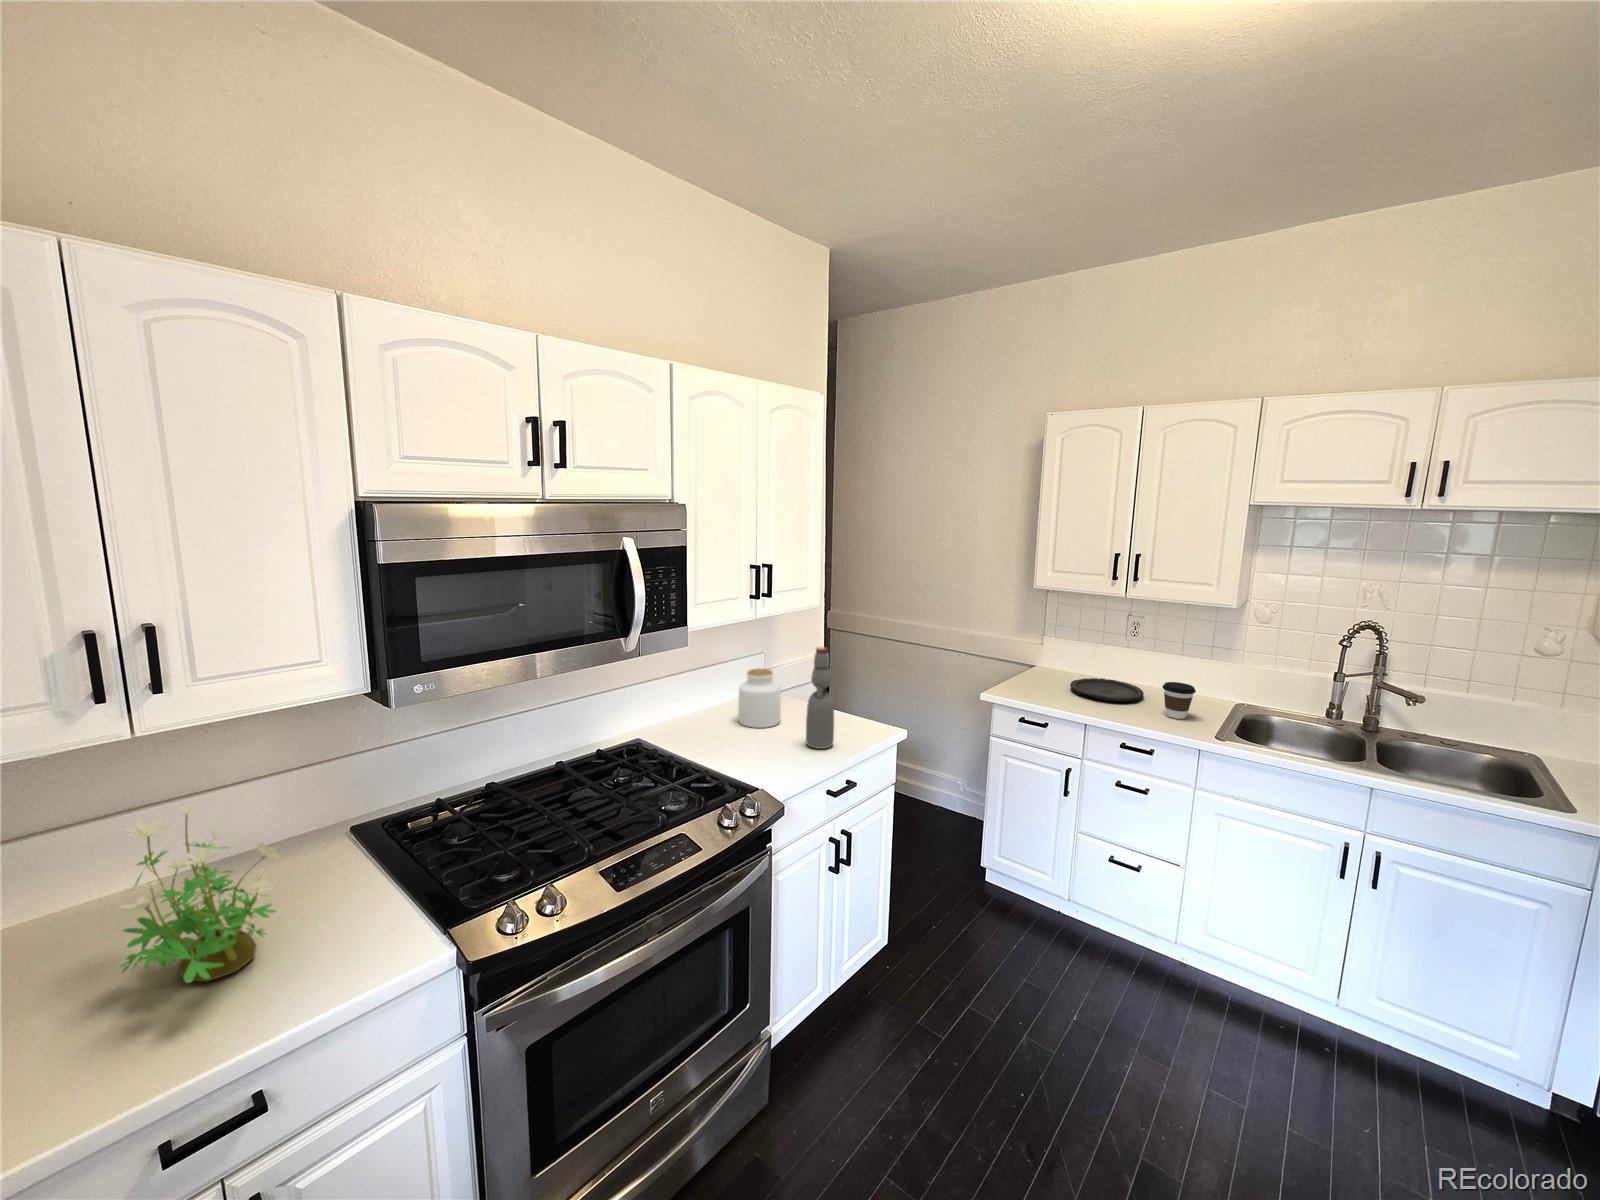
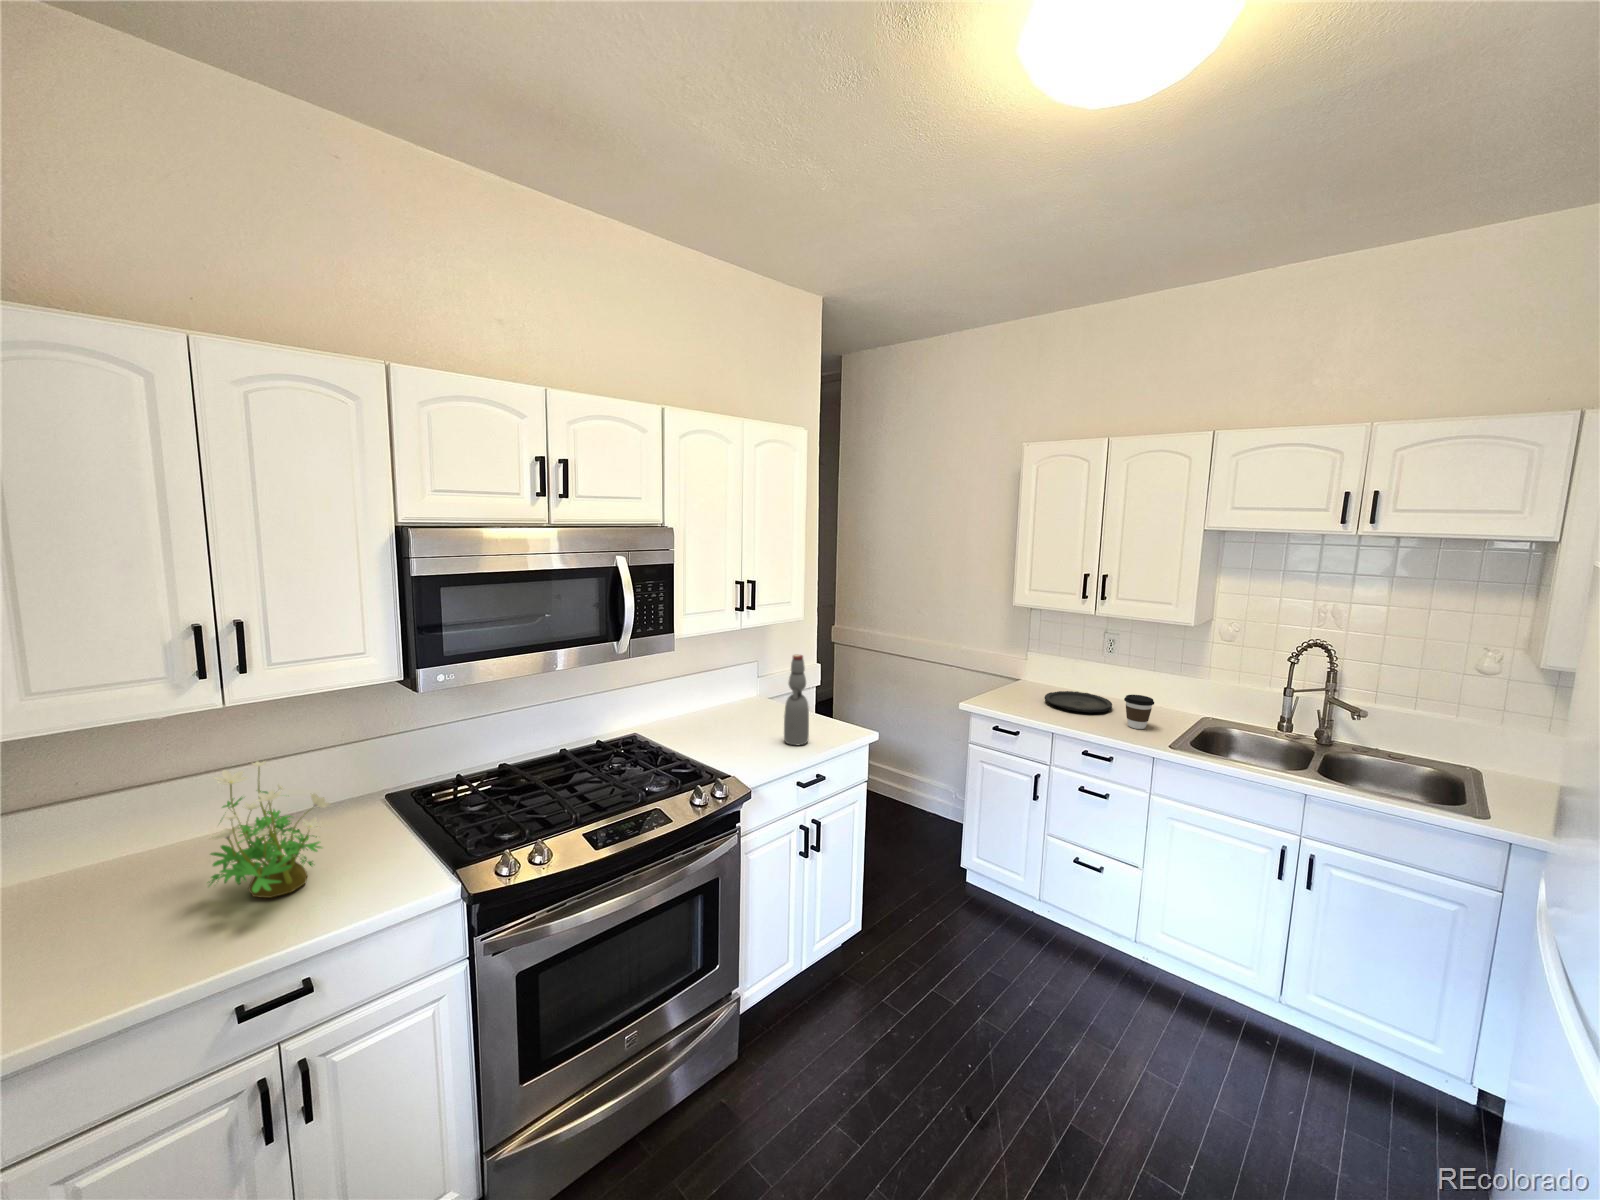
jar: present [738,668,781,728] -> none [729,674,767,727]

